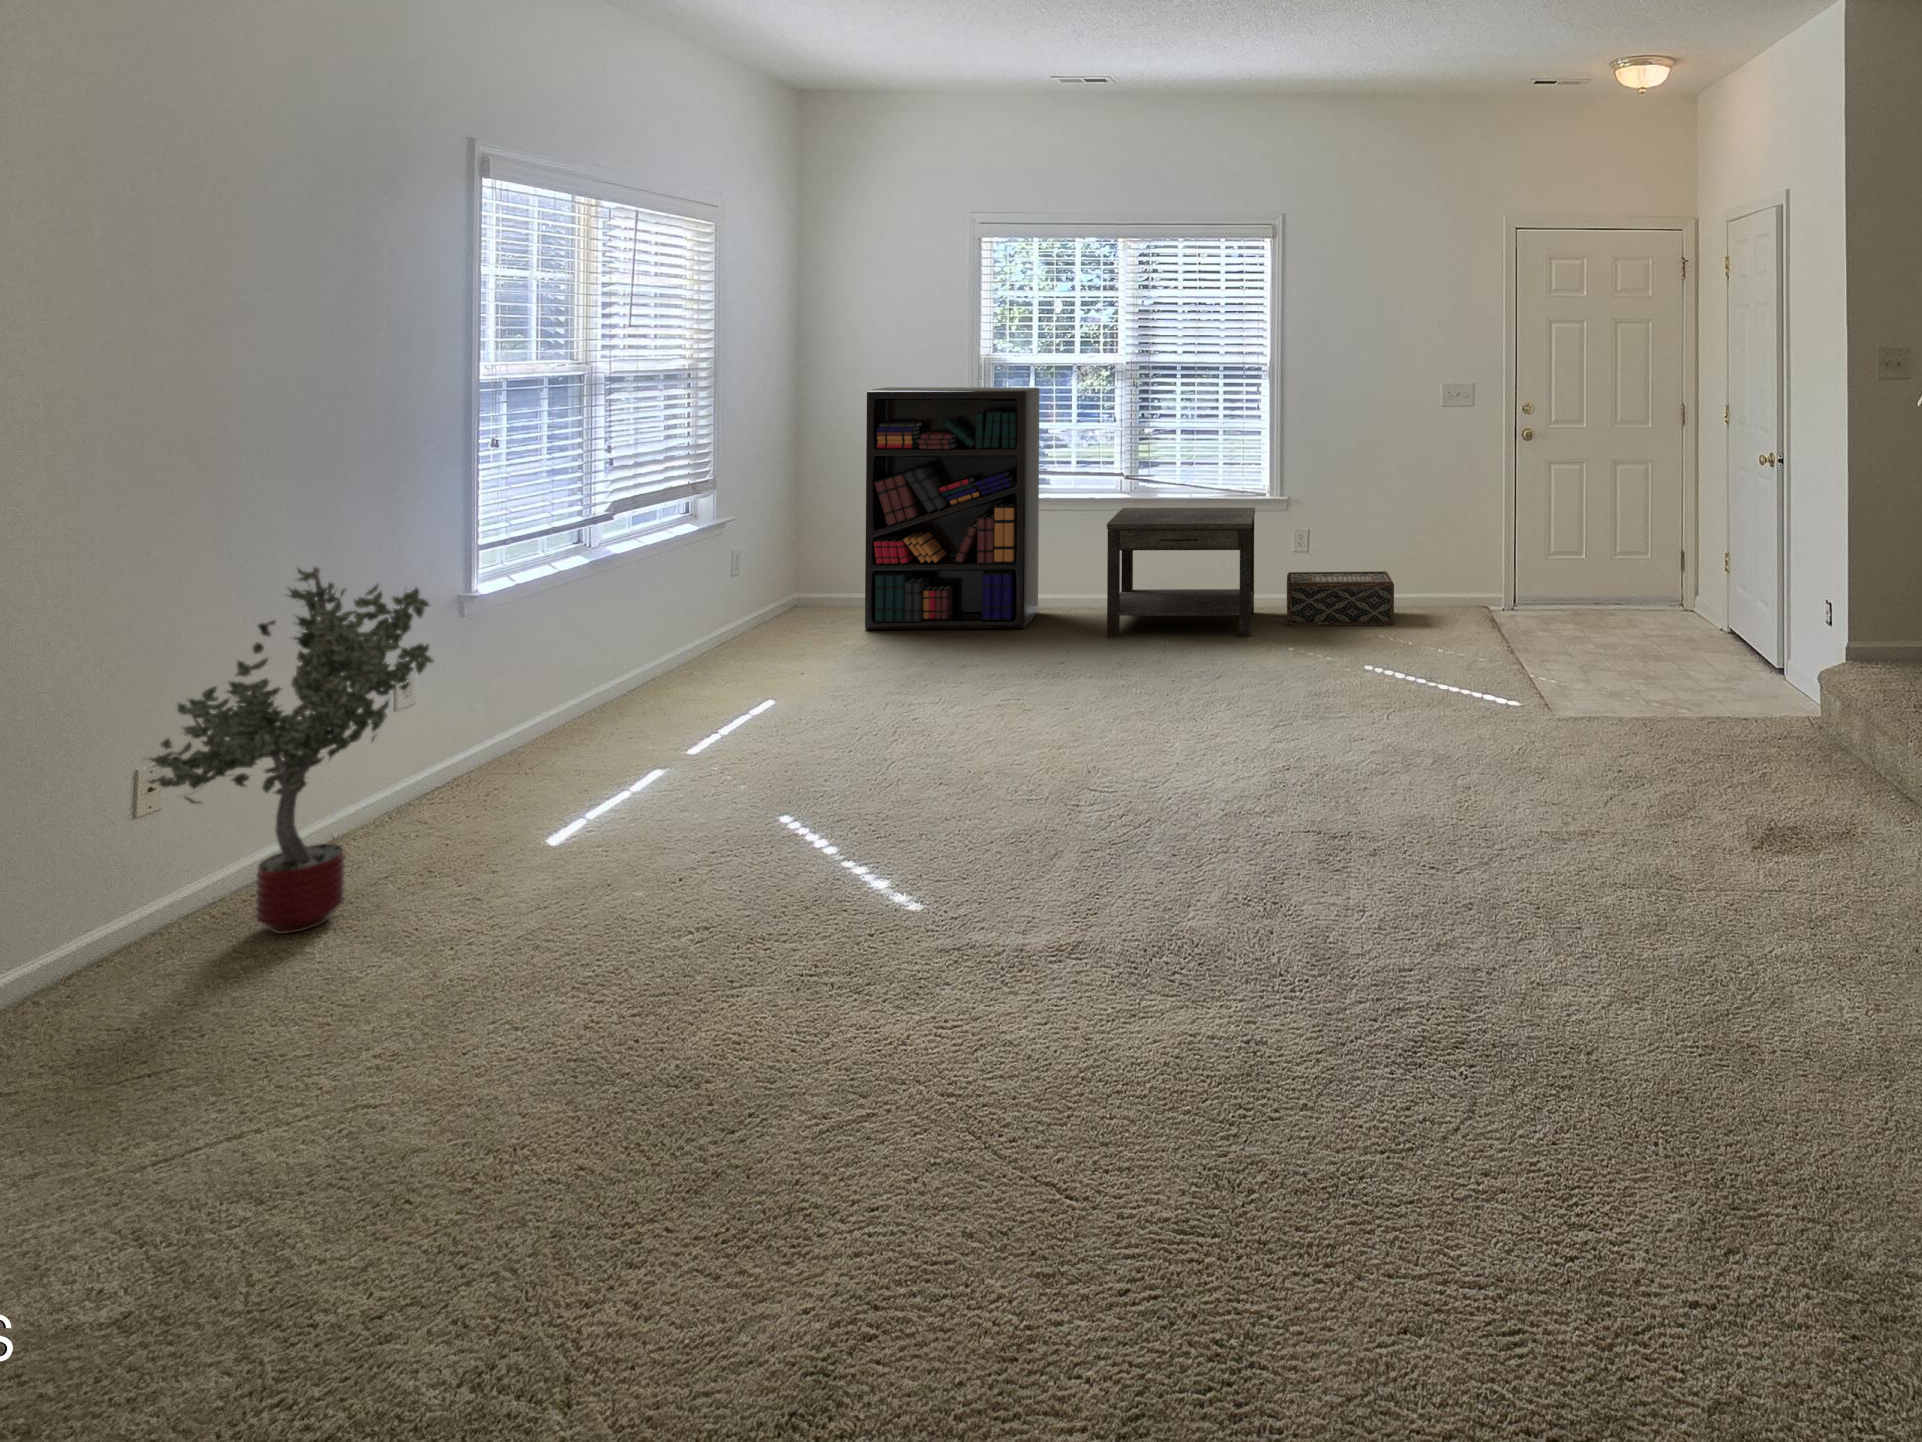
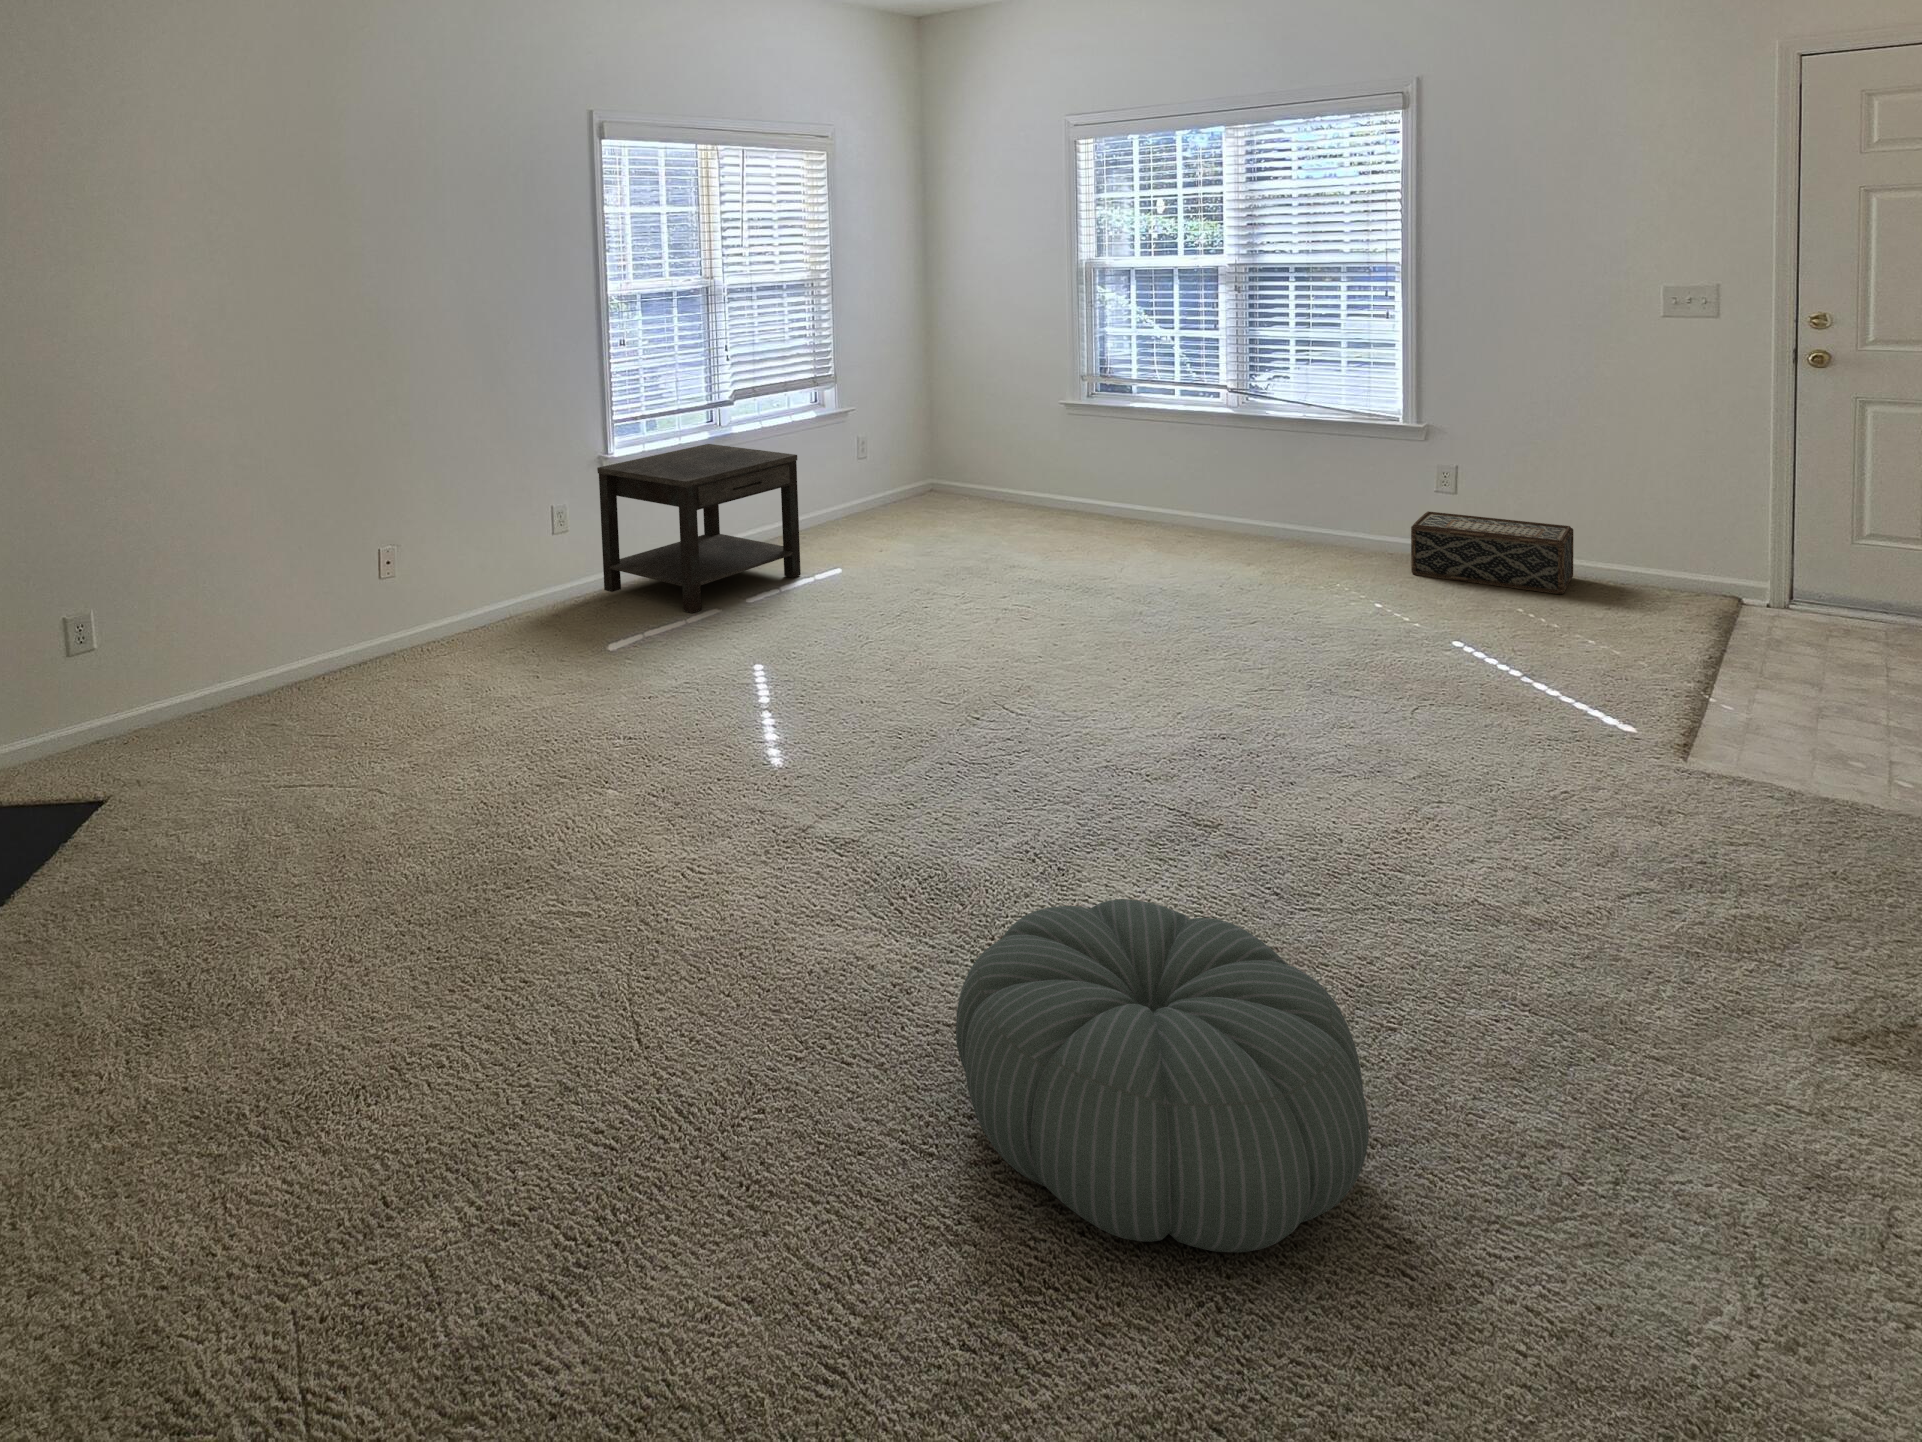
bookshelf: present [865,387,1039,629] -> none [964,292,1140,533]
side table: present [1107,508,1255,637] -> present [597,444,801,613]
potted tree: present [148,567,434,934] -> none [358,428,532,669]
pouf: none [1365,872,1686,1131] -> present [956,899,1369,1252]

